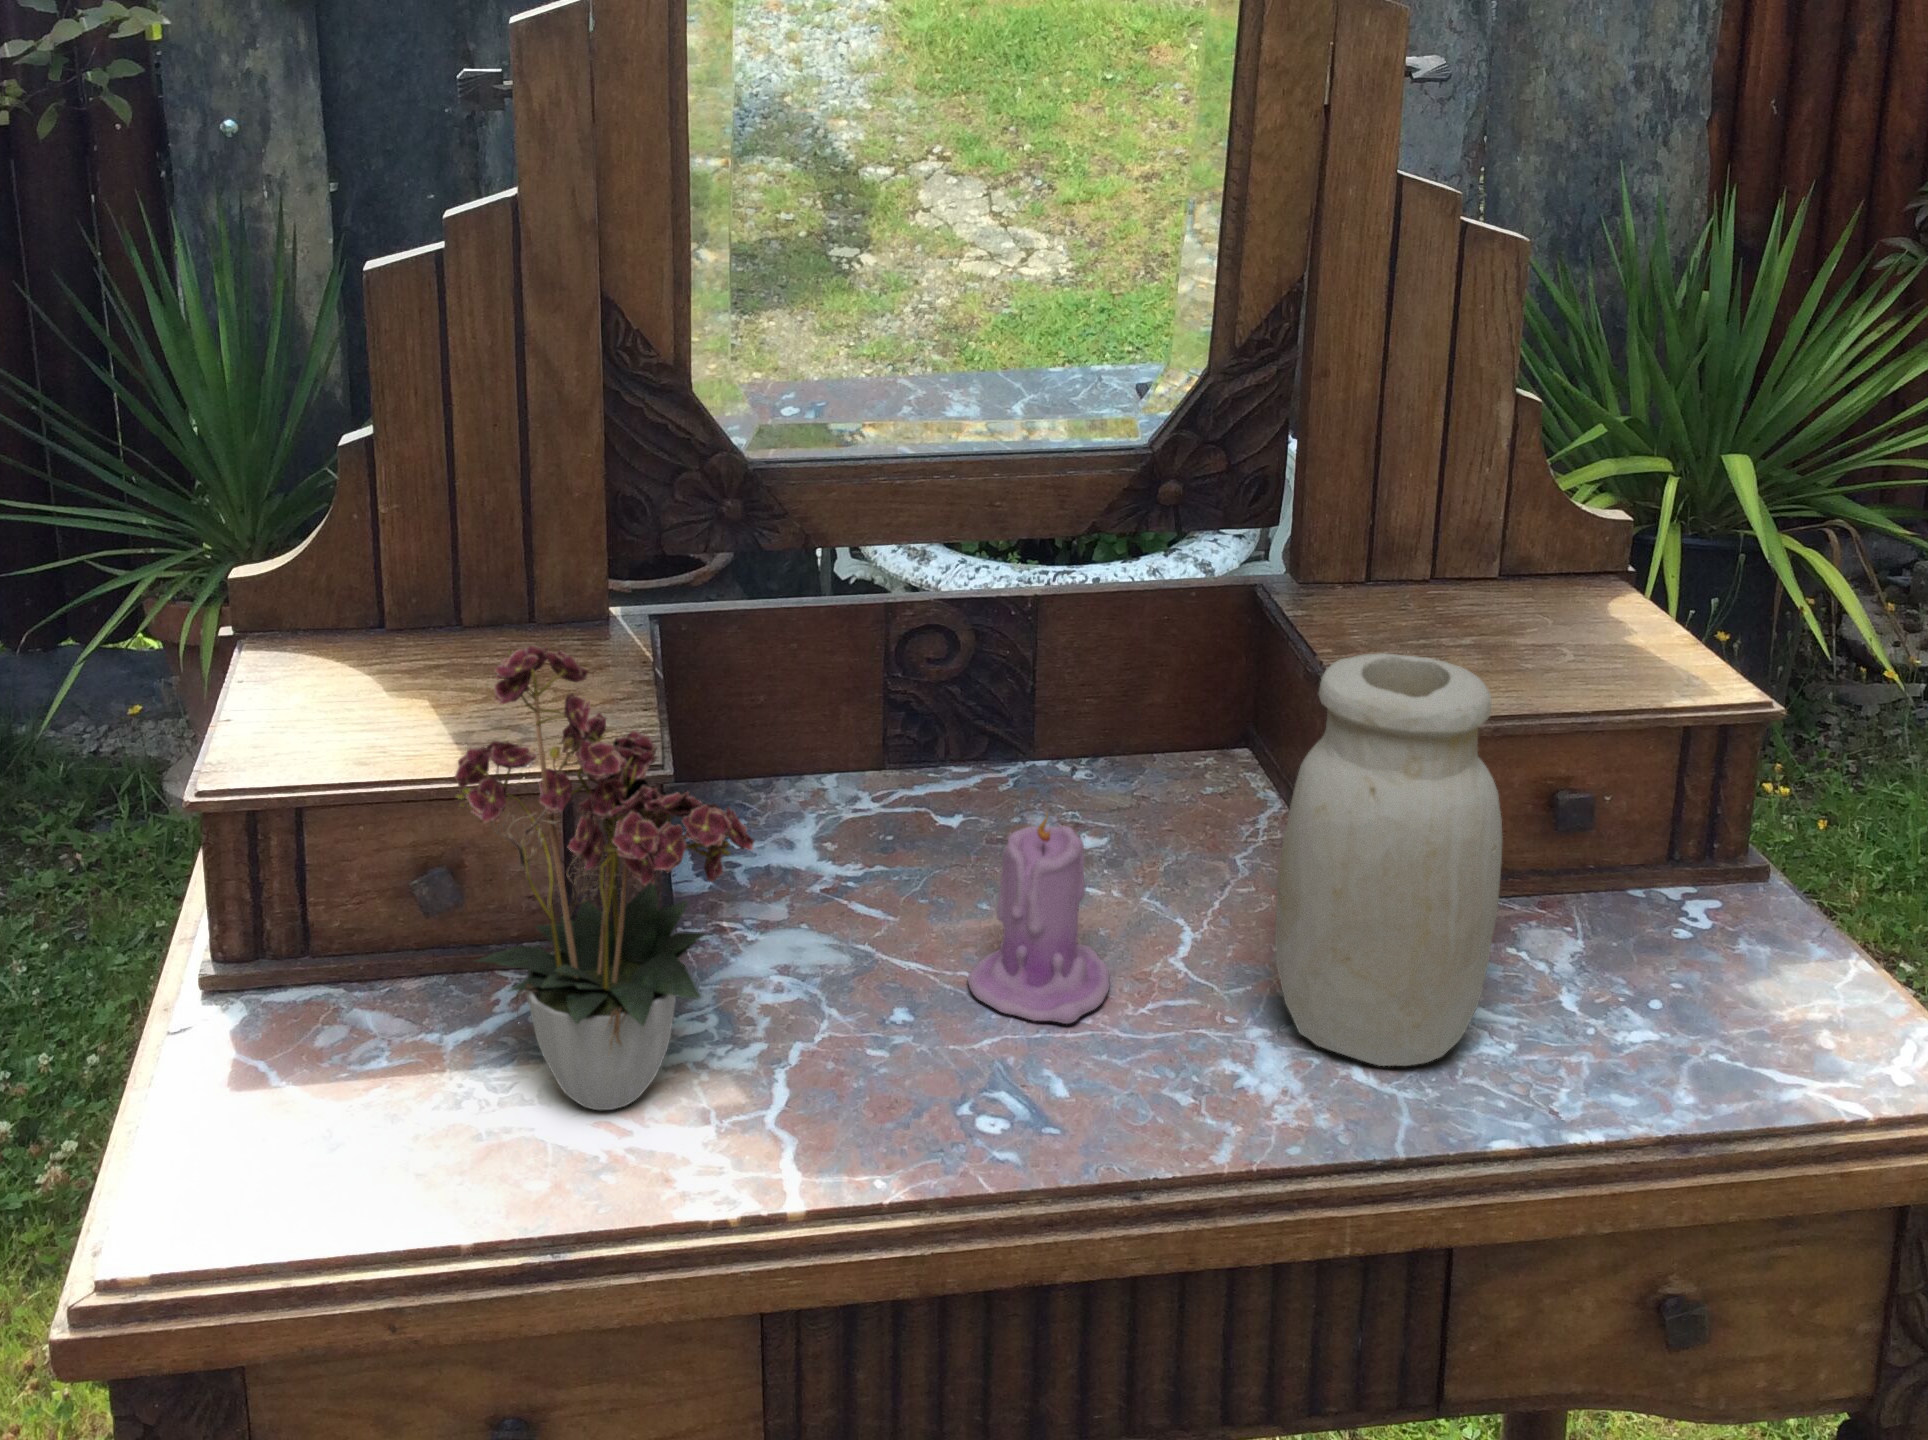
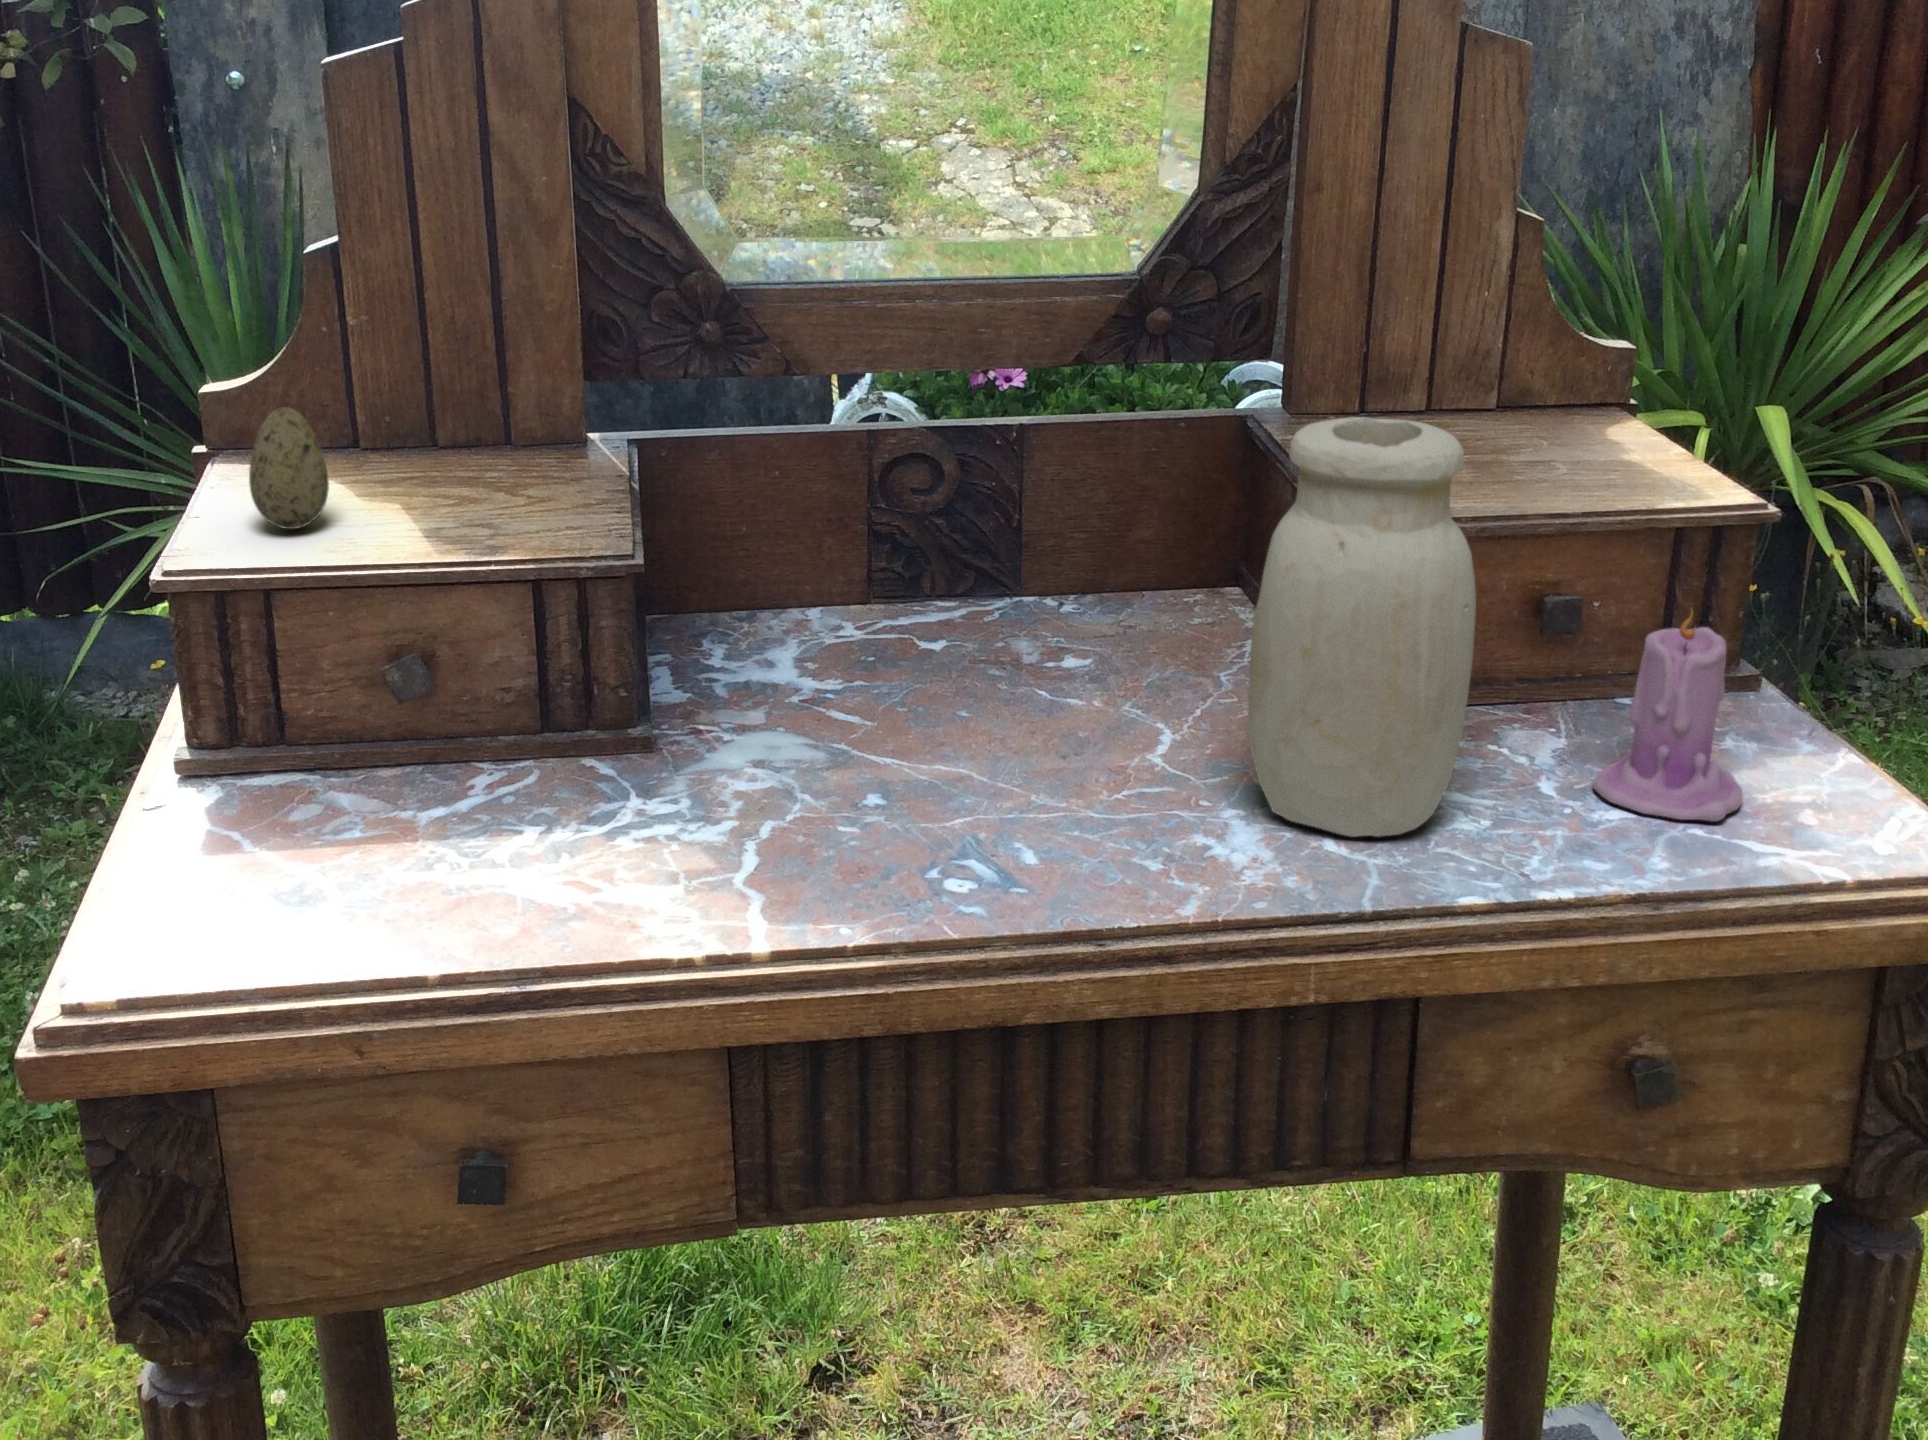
decorative egg: none [278,614,356,731] -> present [249,407,329,529]
flower arrangement: present [455,645,755,1110] -> none [395,370,739,870]
candle: present [968,814,1110,1024] -> present [1593,610,1743,821]

